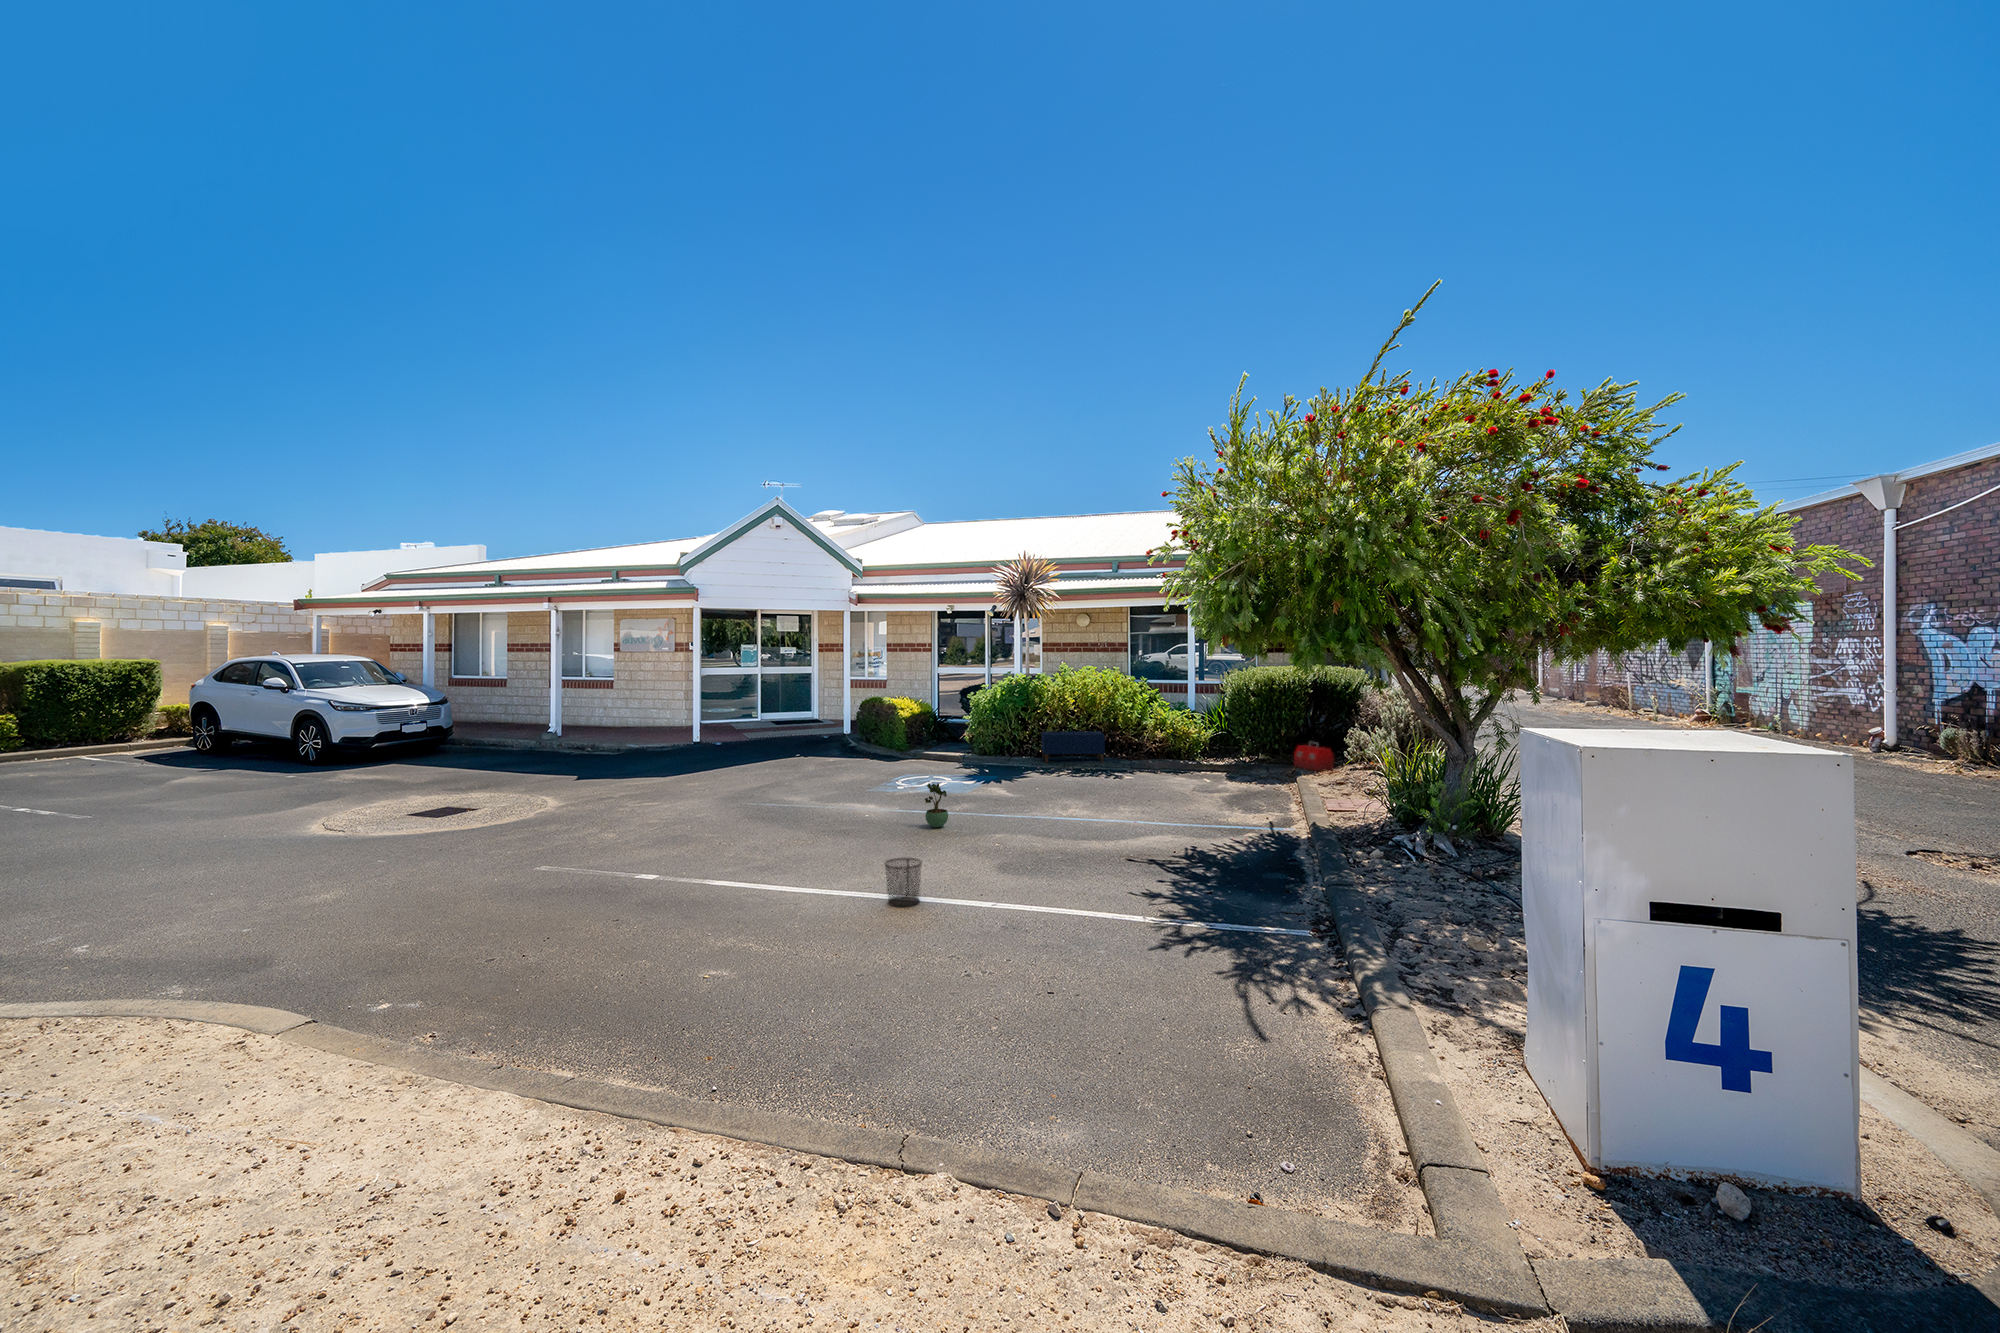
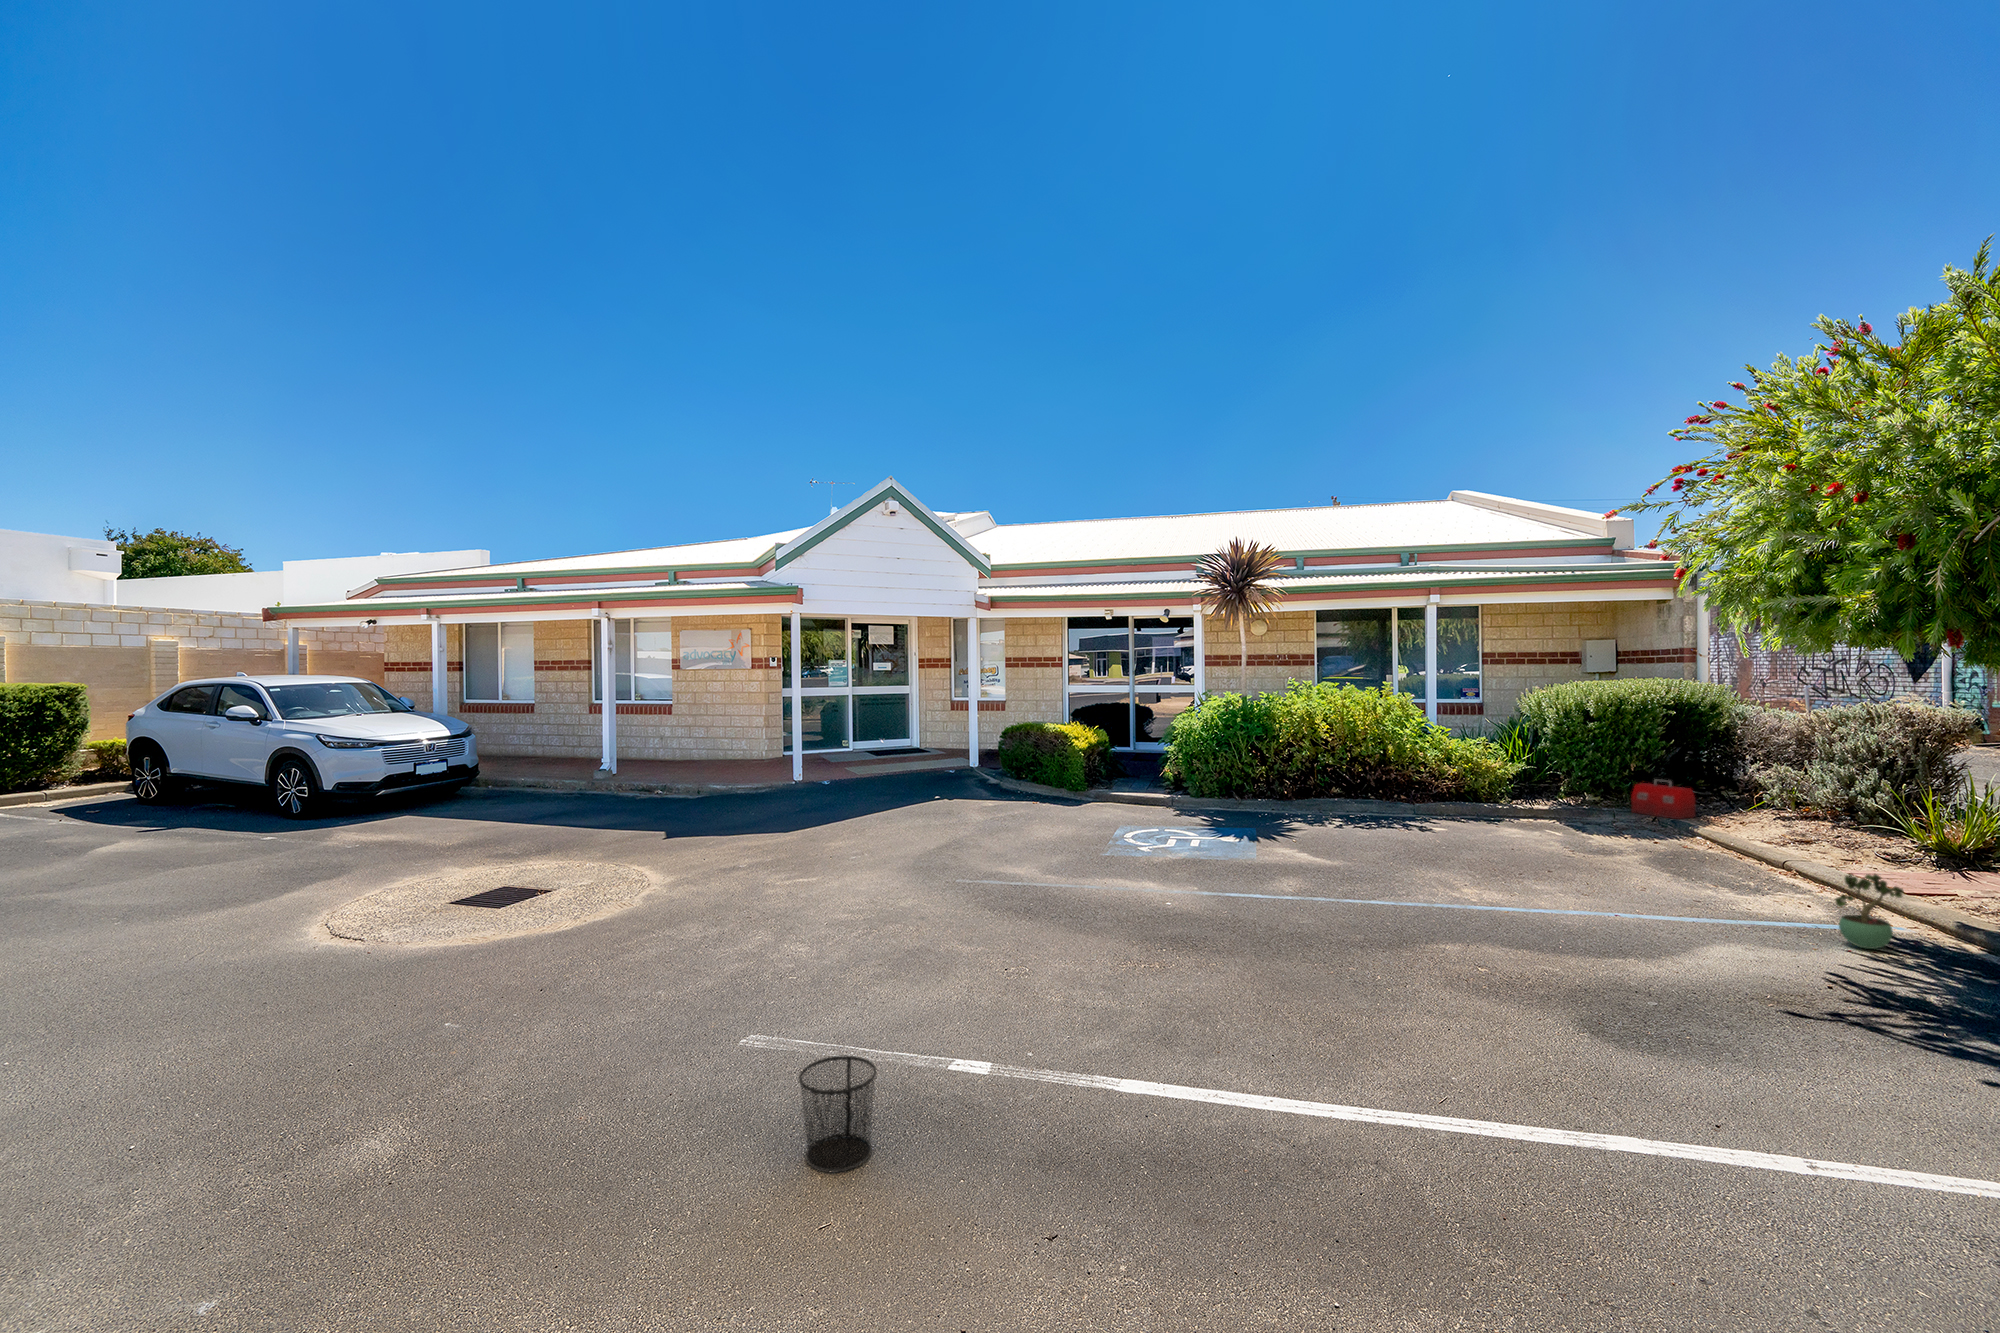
bench: present [1041,731,1105,763] -> none [1278,767,1371,811]
potted plant: present [925,783,948,828] -> present [1835,874,1904,949]
waste bin: present [885,858,922,907] -> present [799,1056,877,1173]

